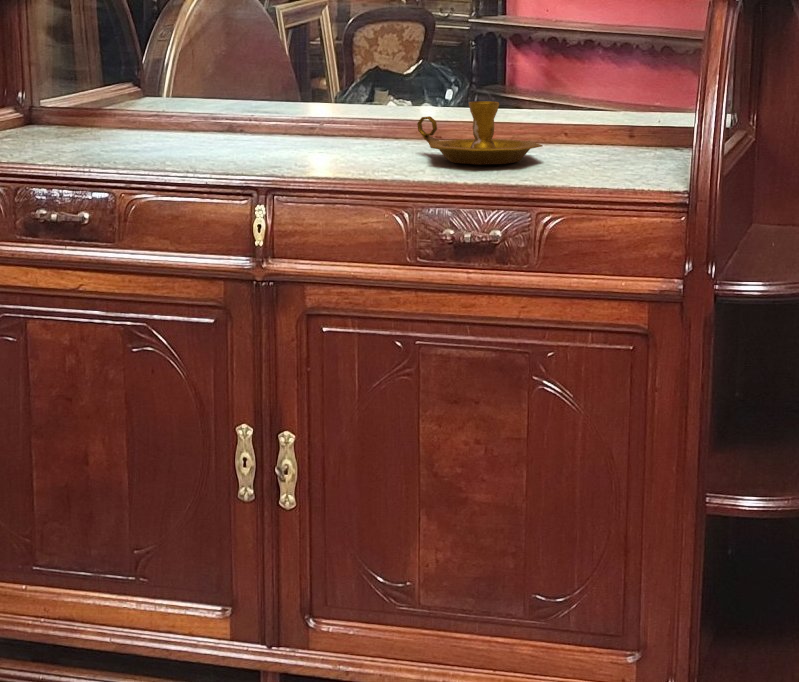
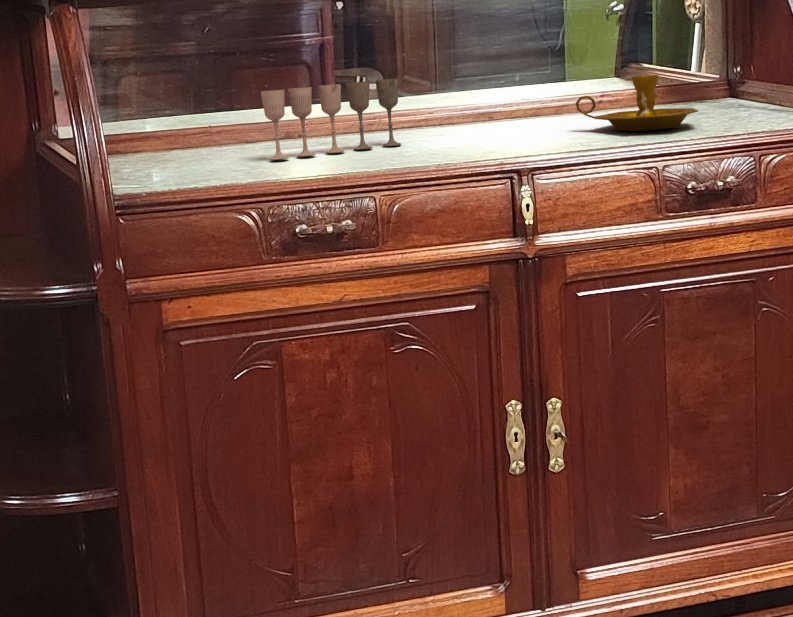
wine glass: none [95,75,245,144] -> present [261,79,401,160]

